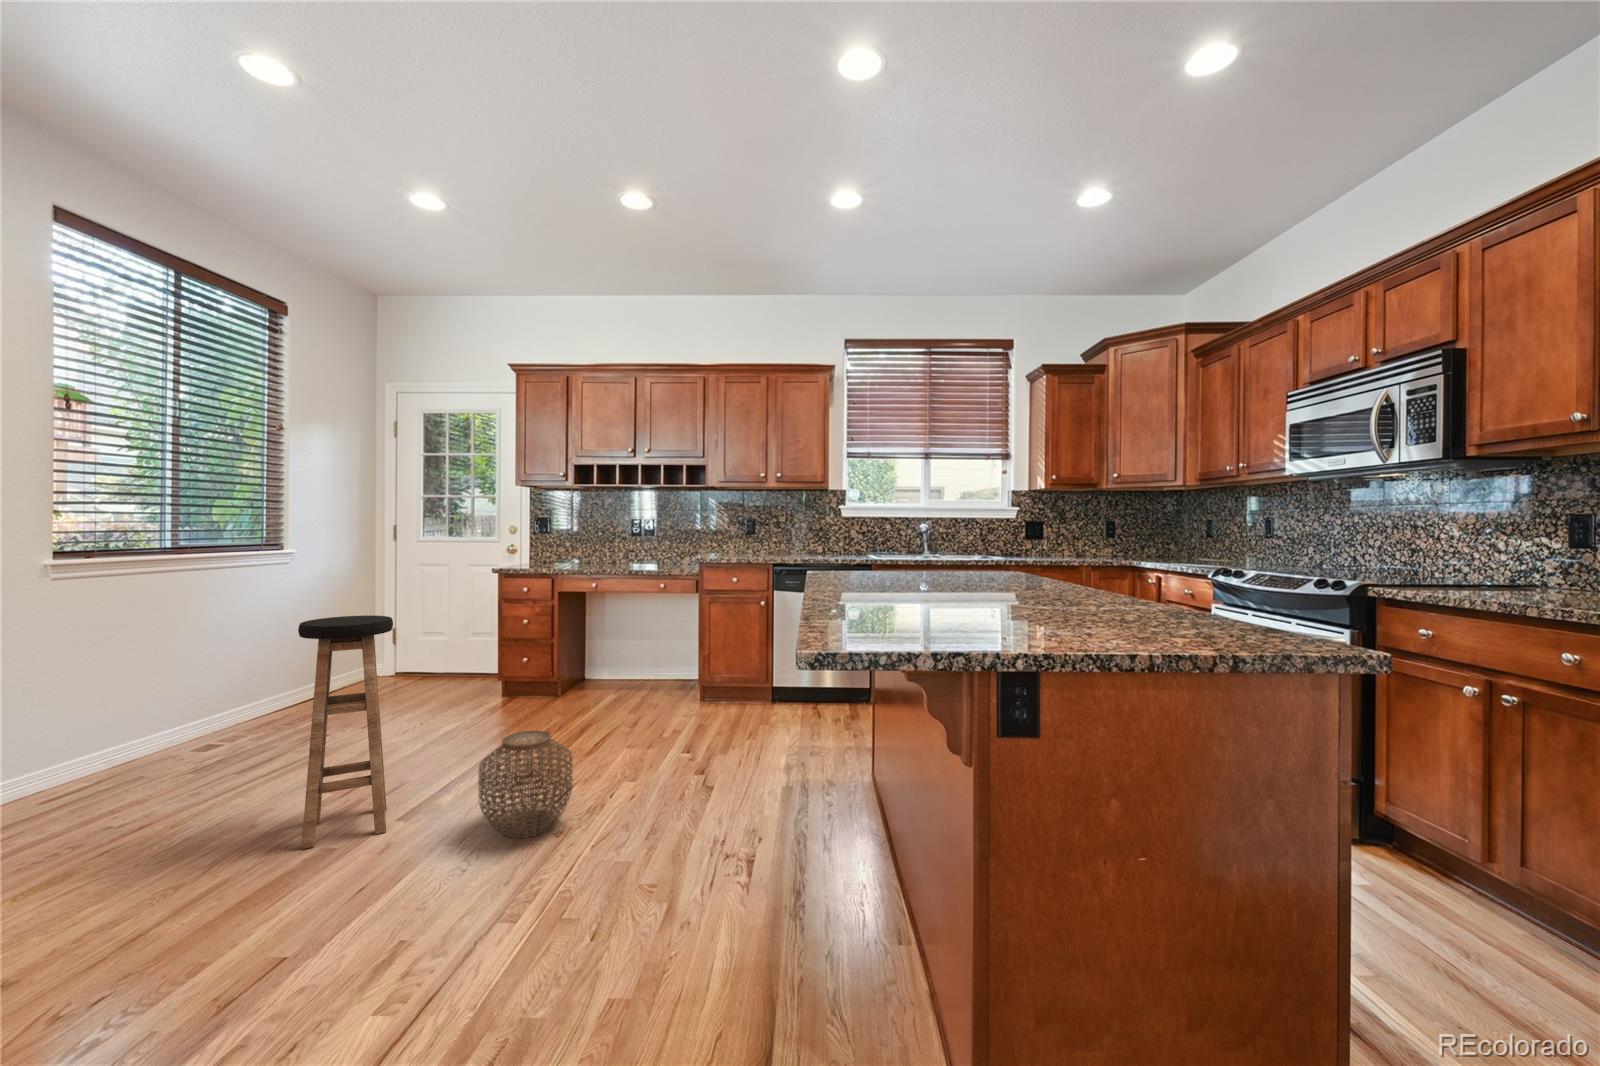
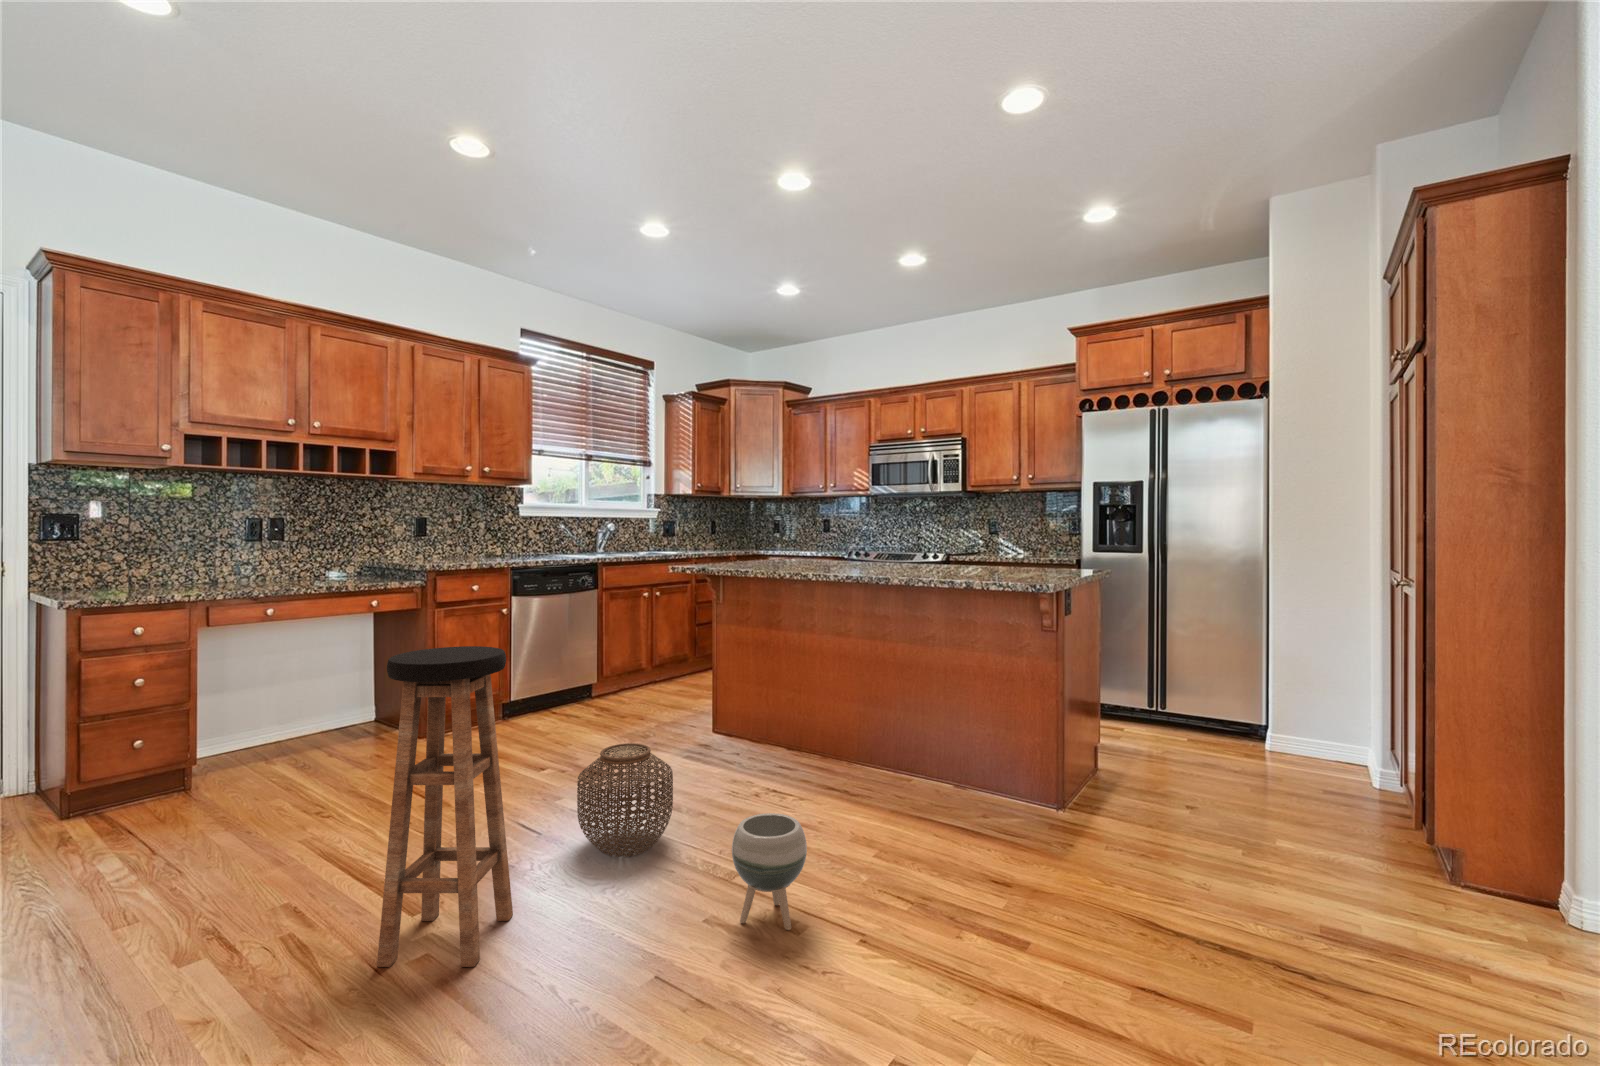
planter: none [328,832,422,966] -> present [732,813,807,930]

